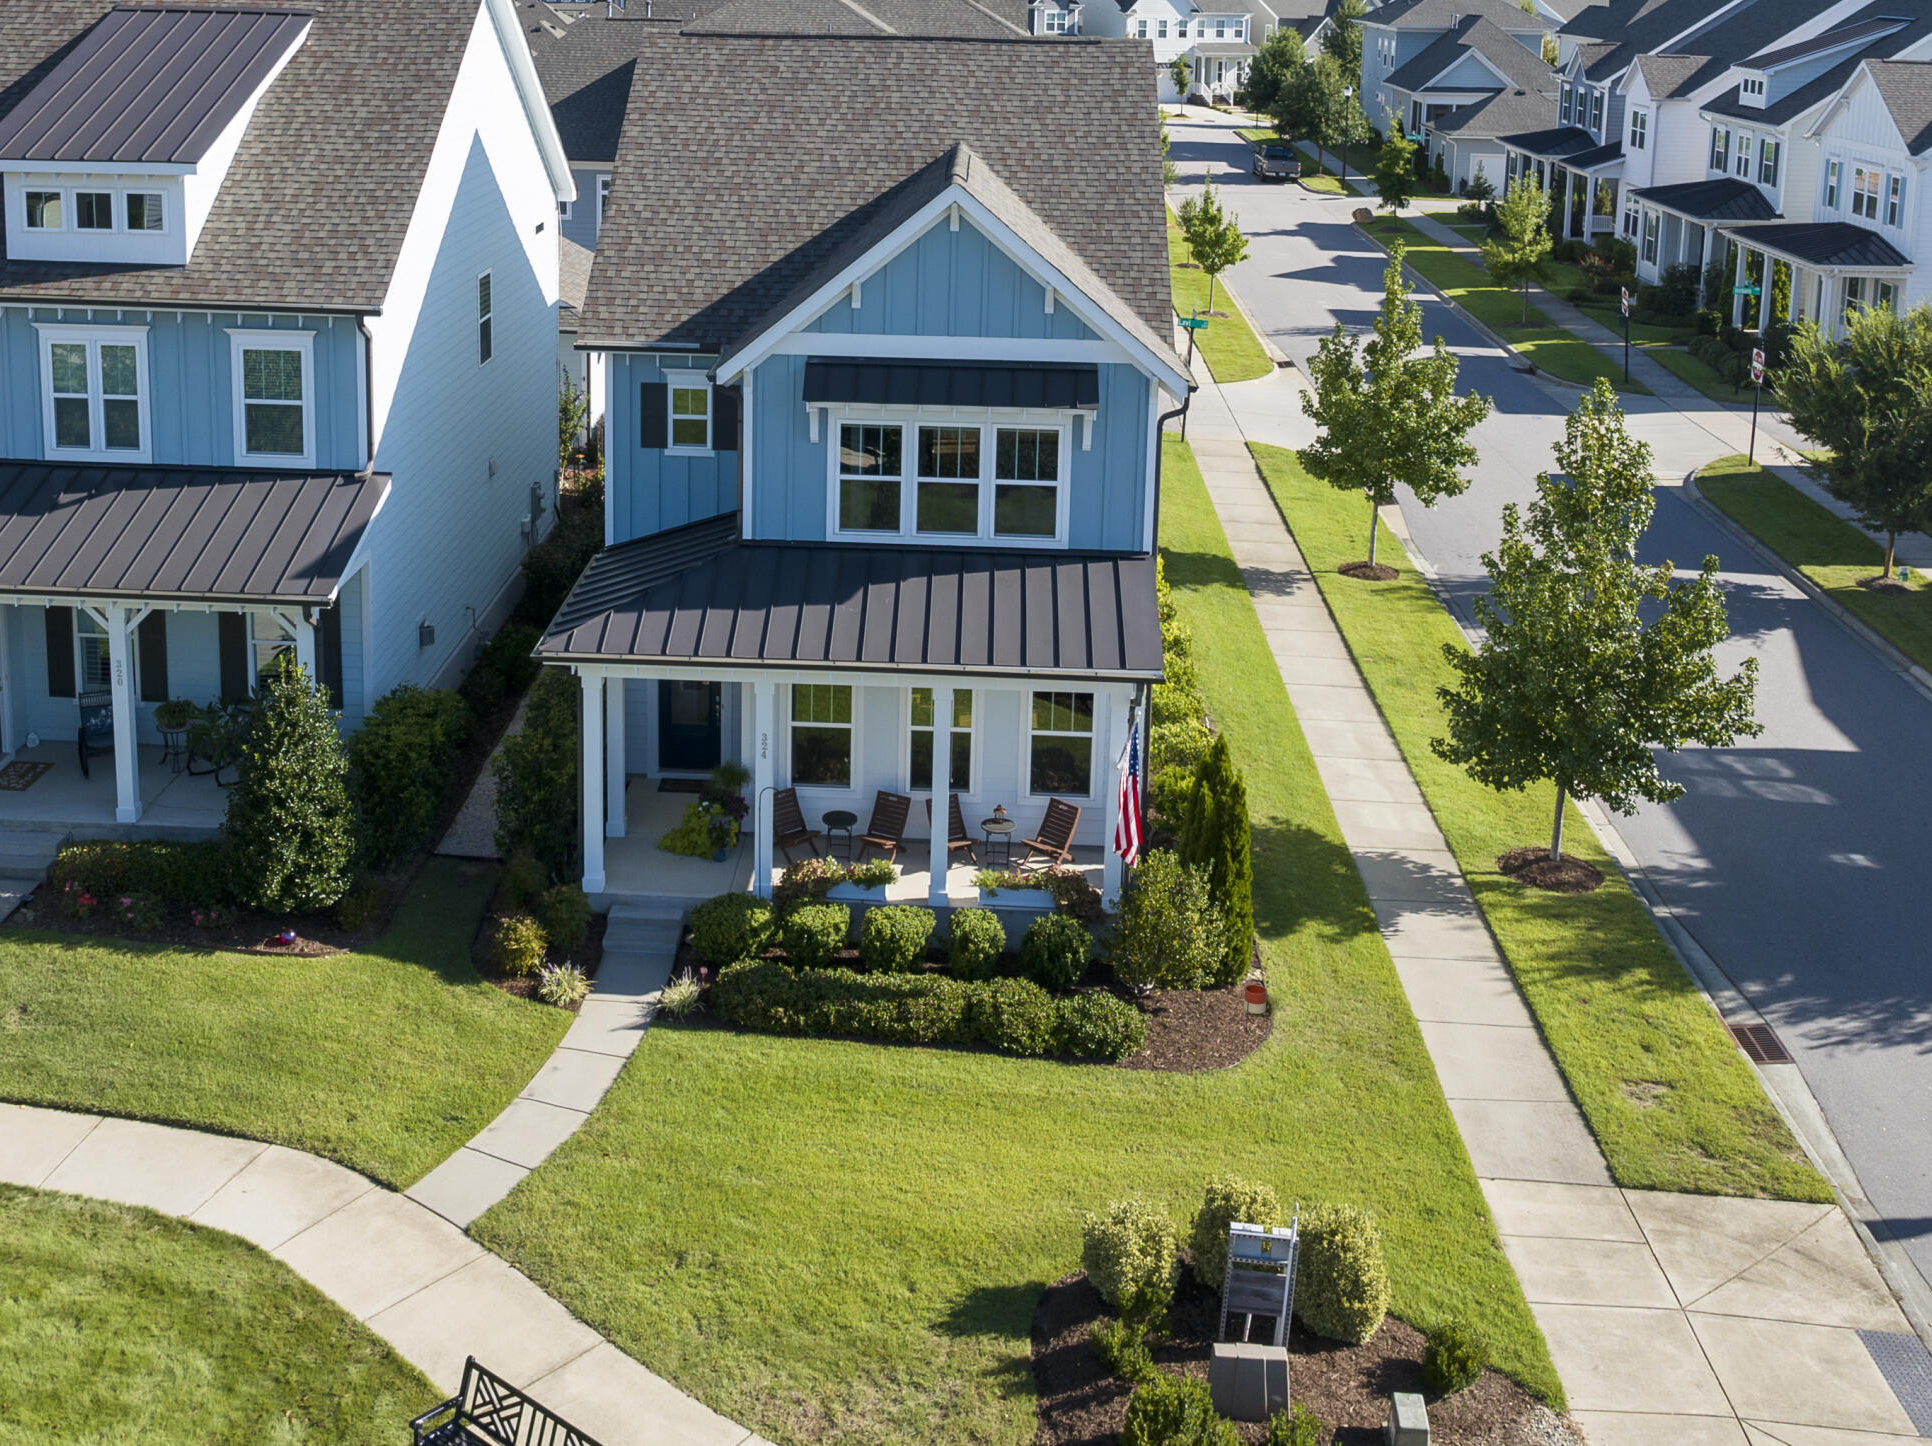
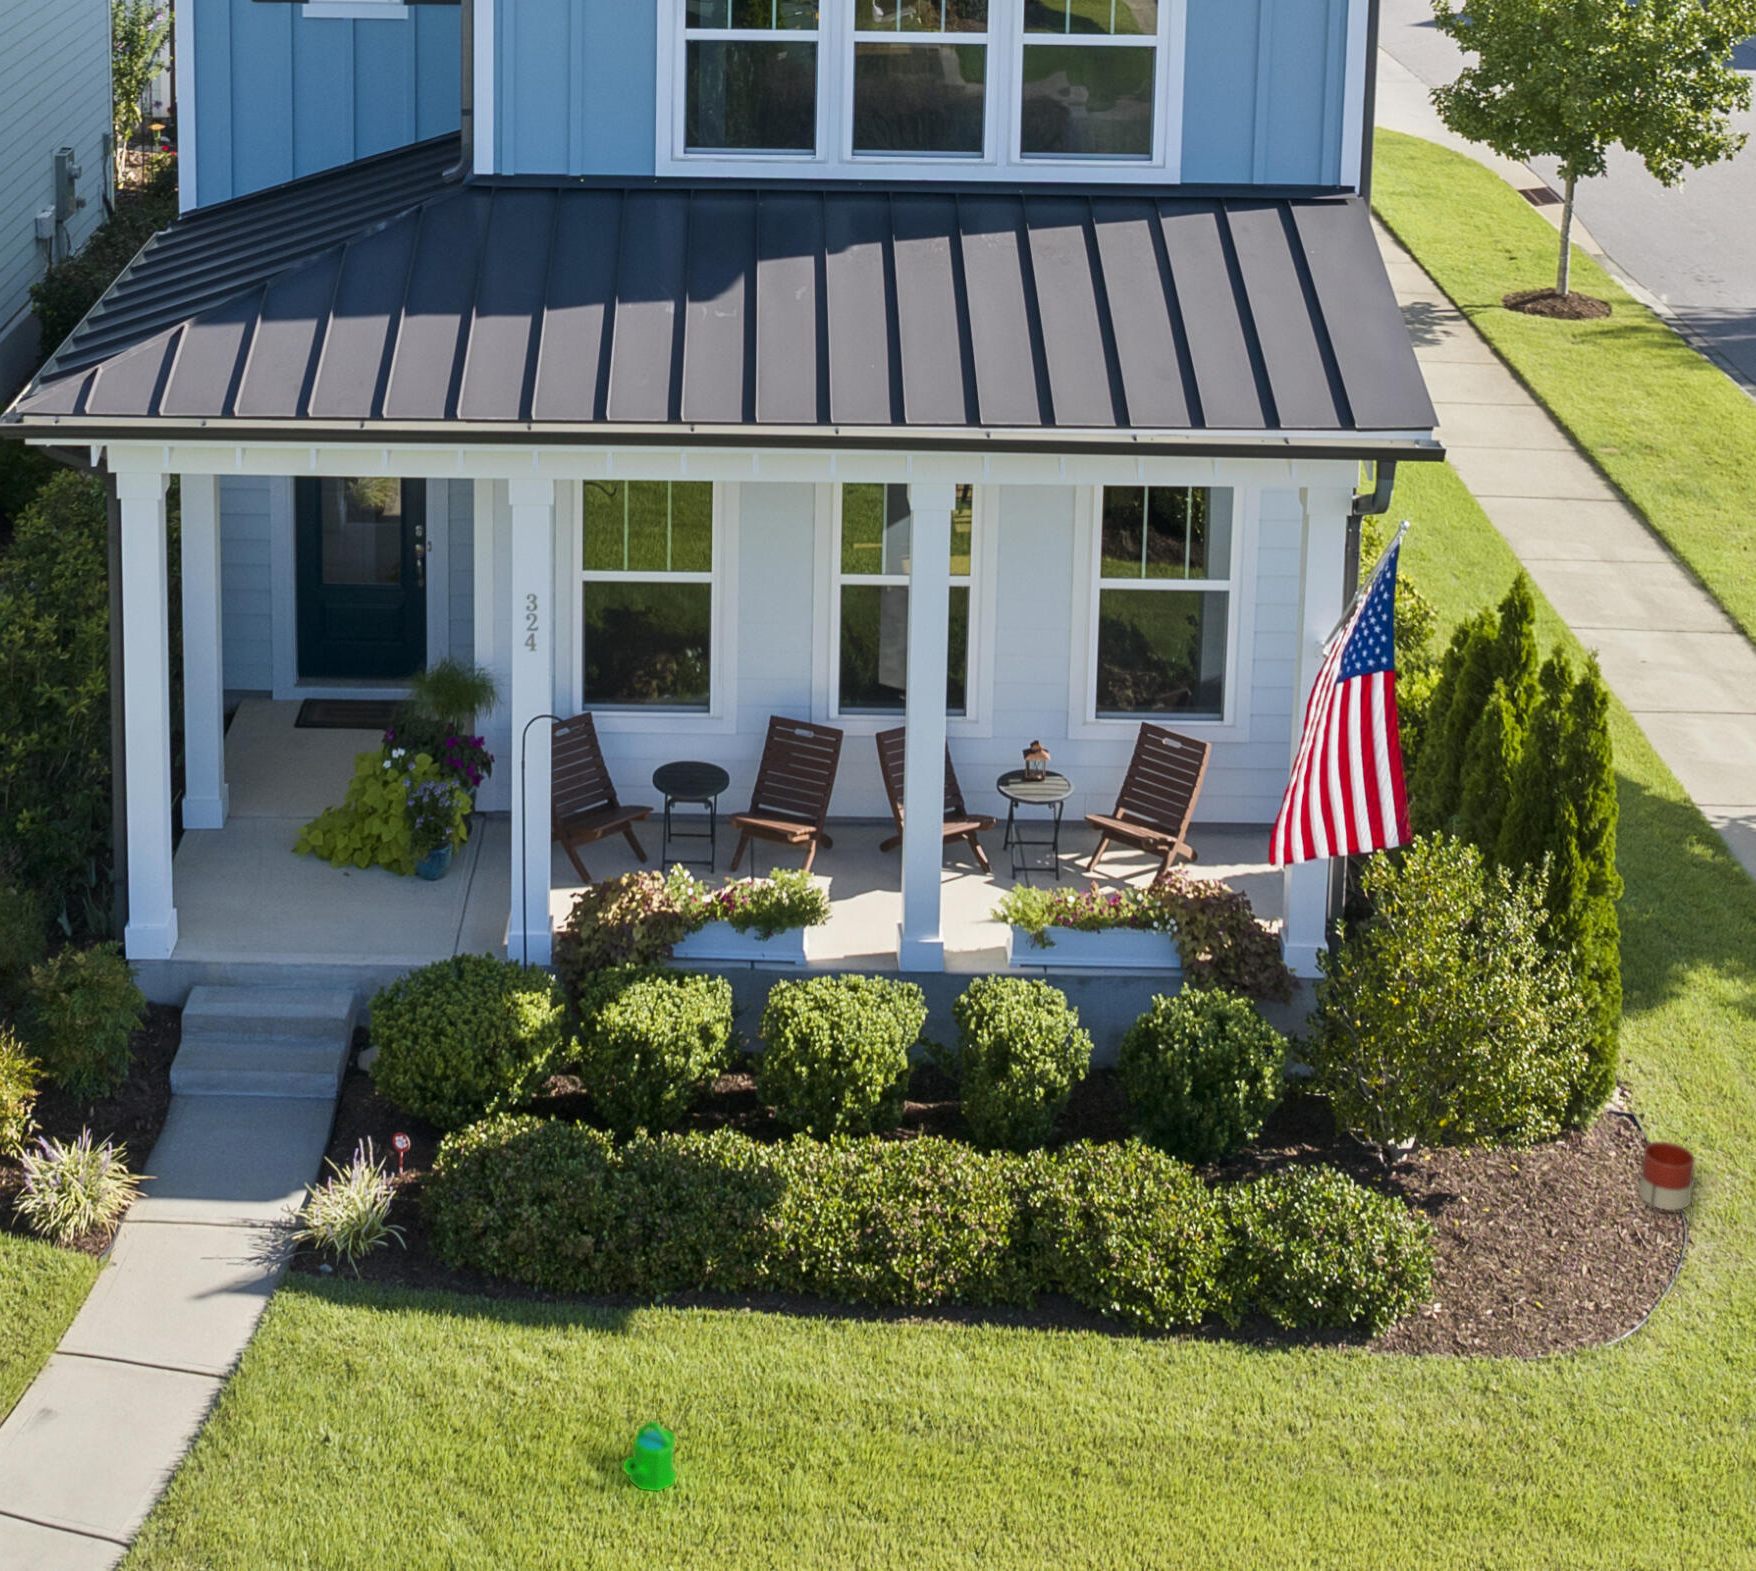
watering can: none [789,1073,811,1101] -> present [623,1421,676,1491]

